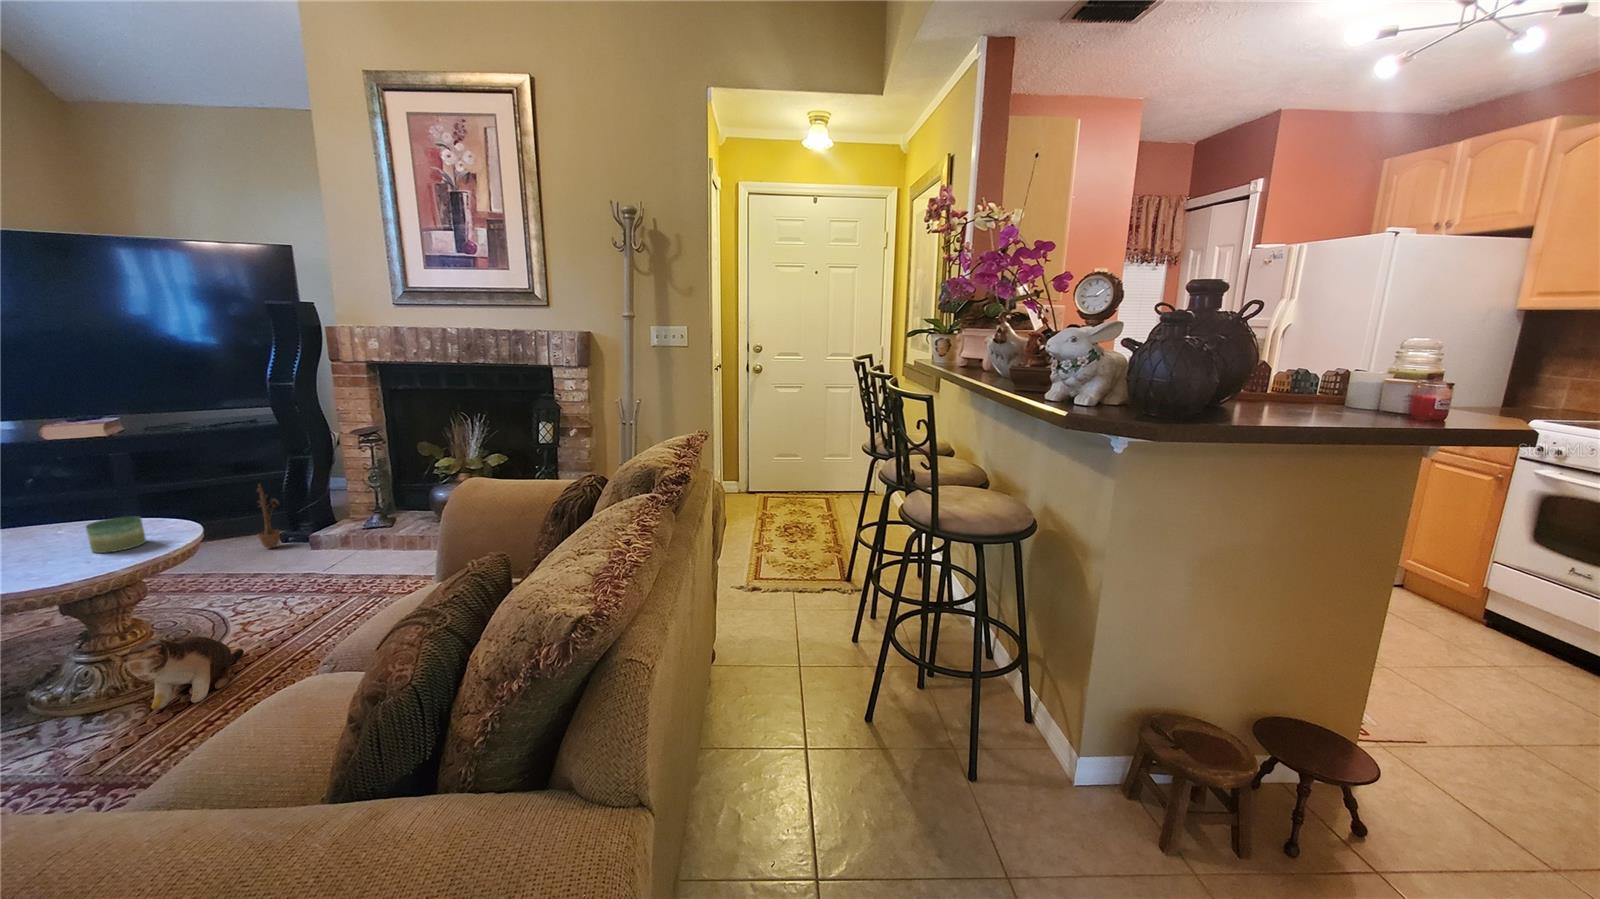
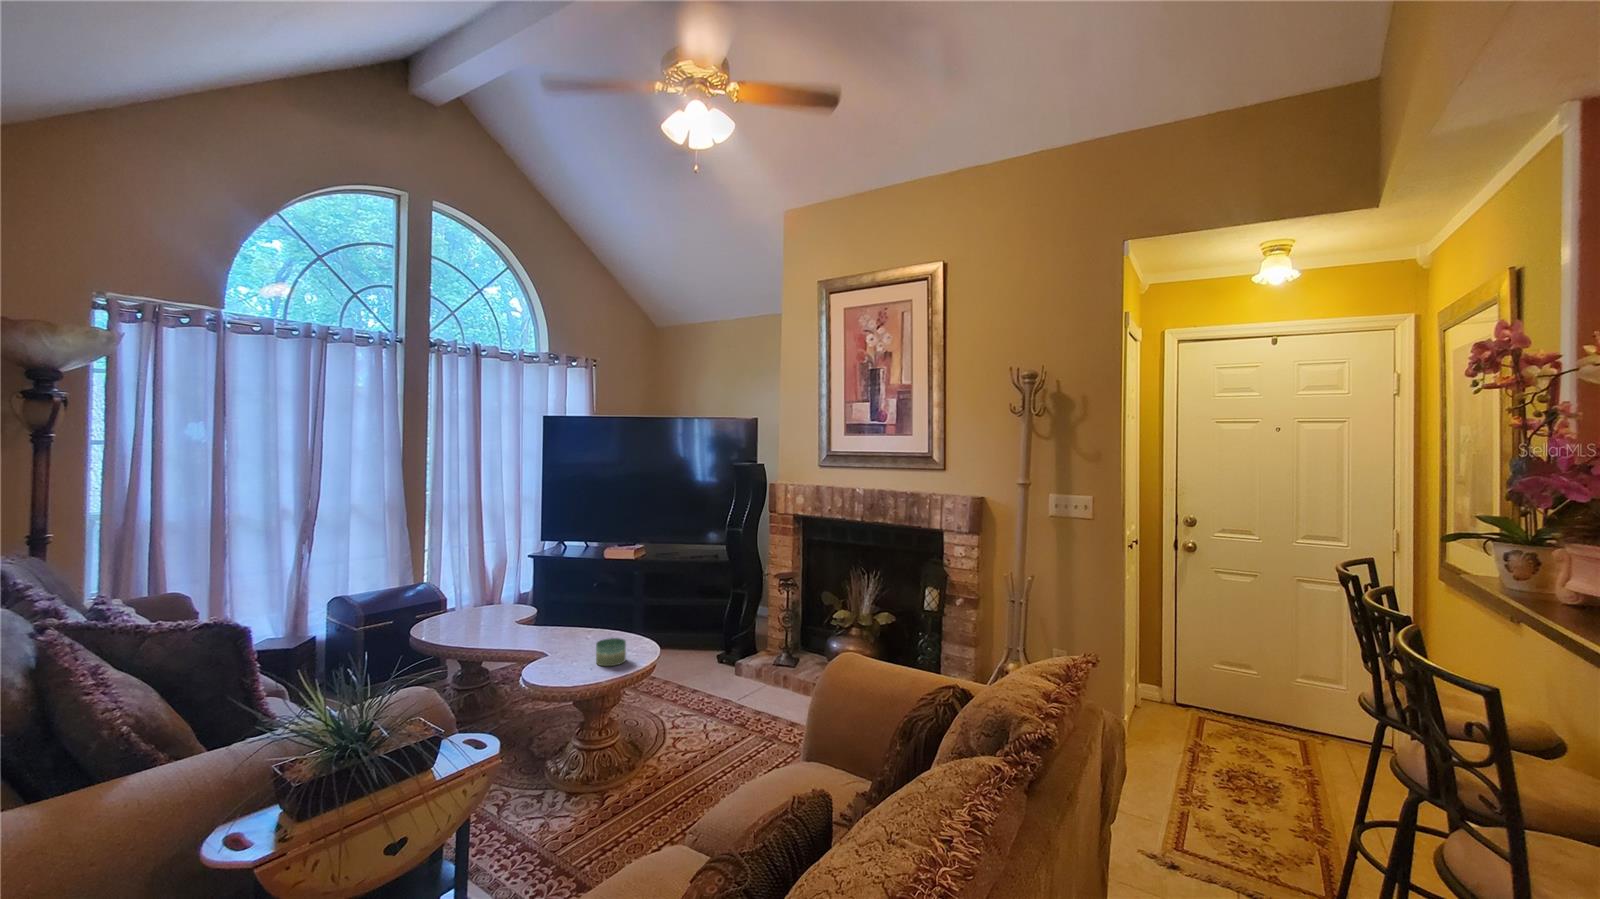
decorative plant: present [257,484,281,548] -> none [701,611,719,668]
plush toy: present [110,637,244,710] -> none [587,745,667,809]

